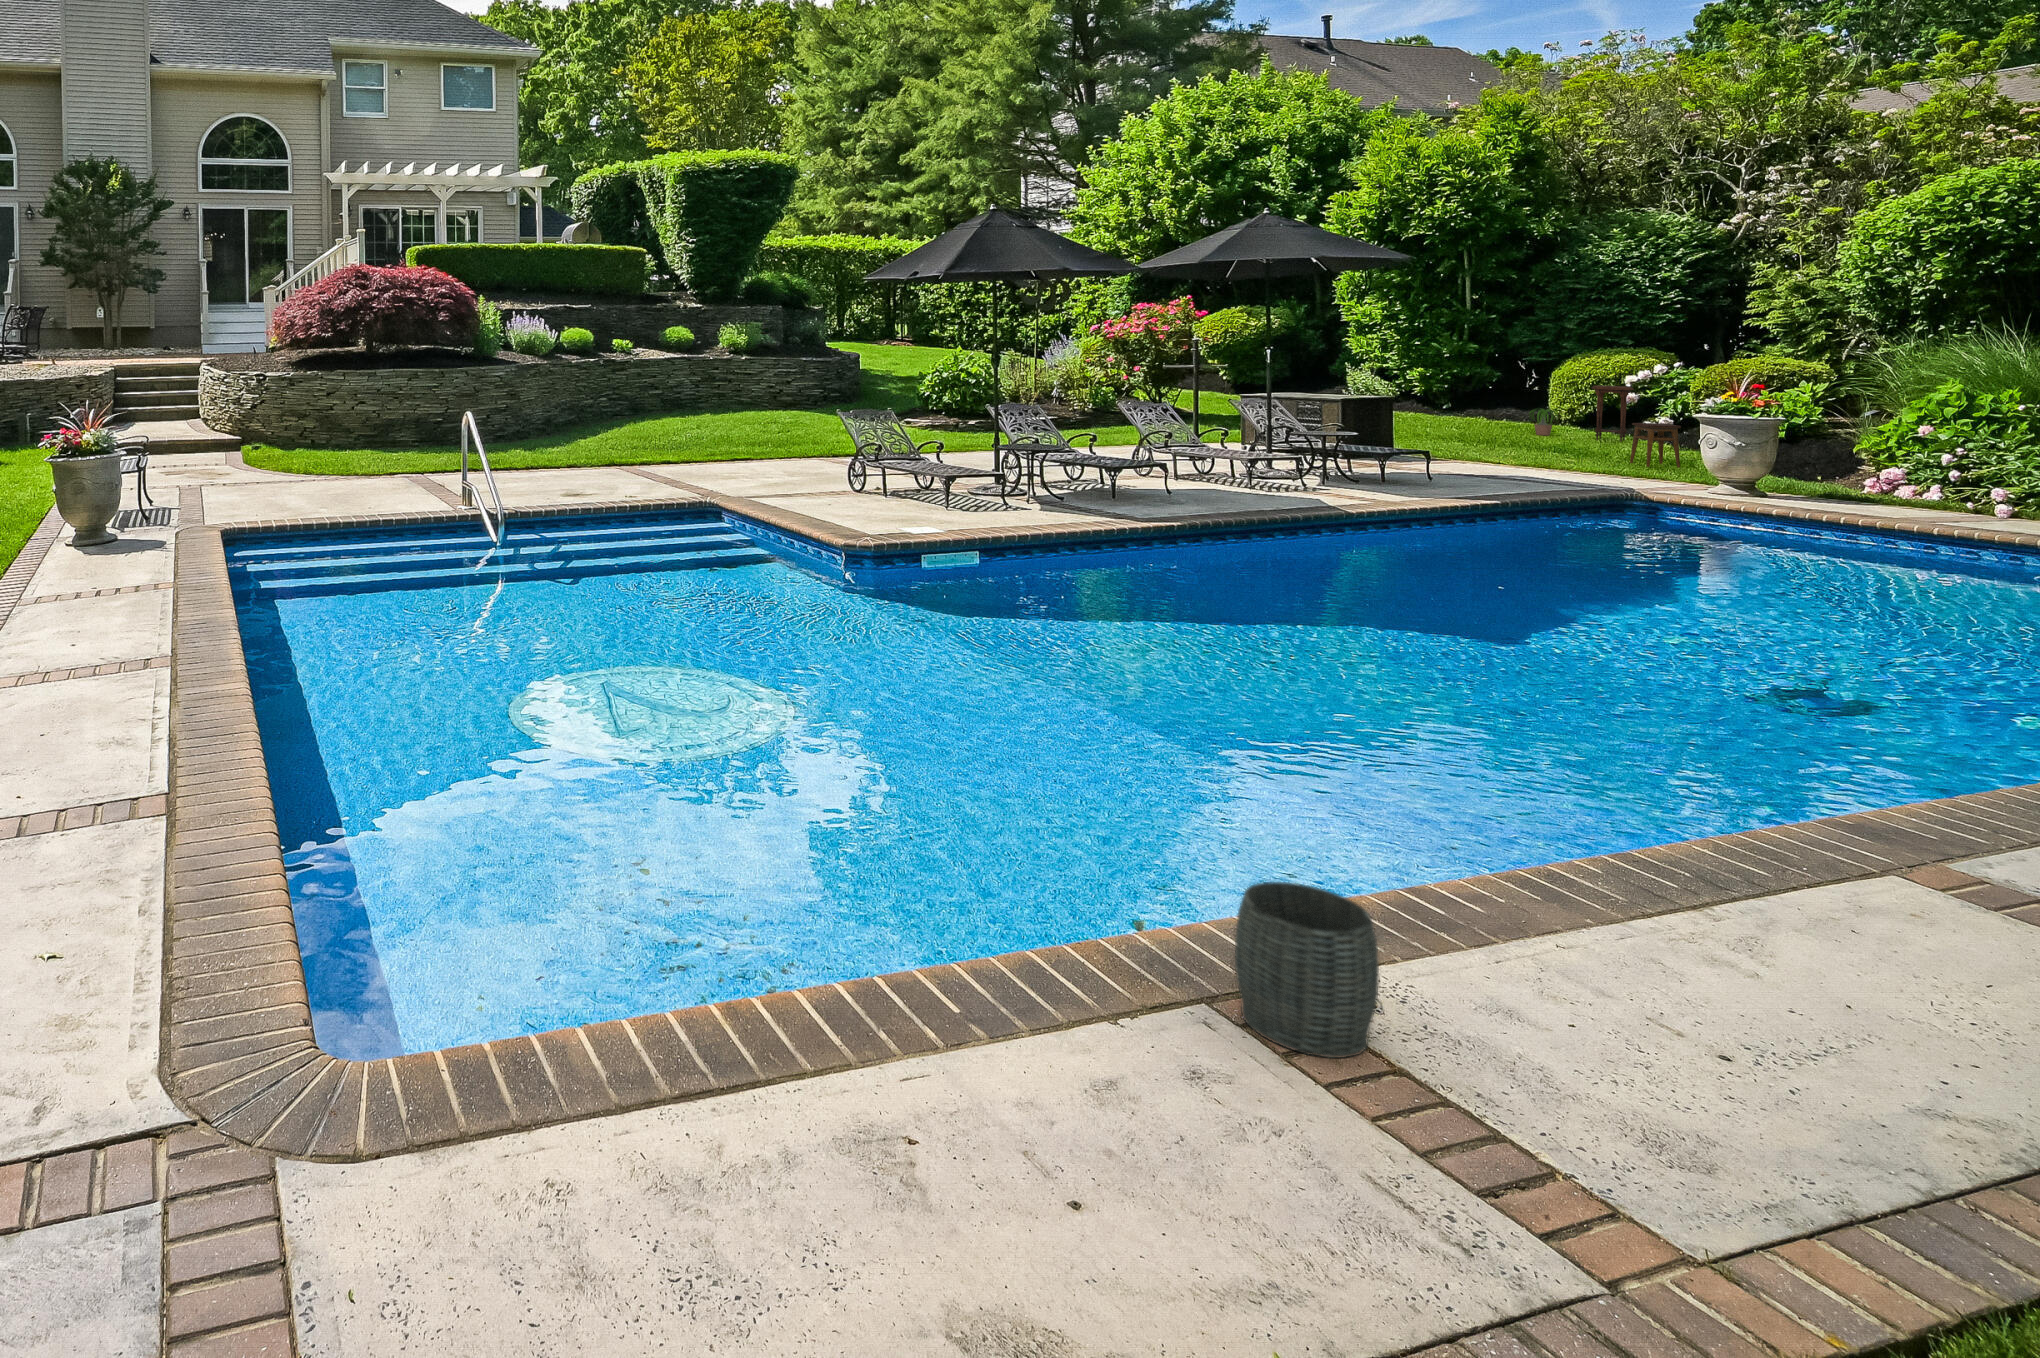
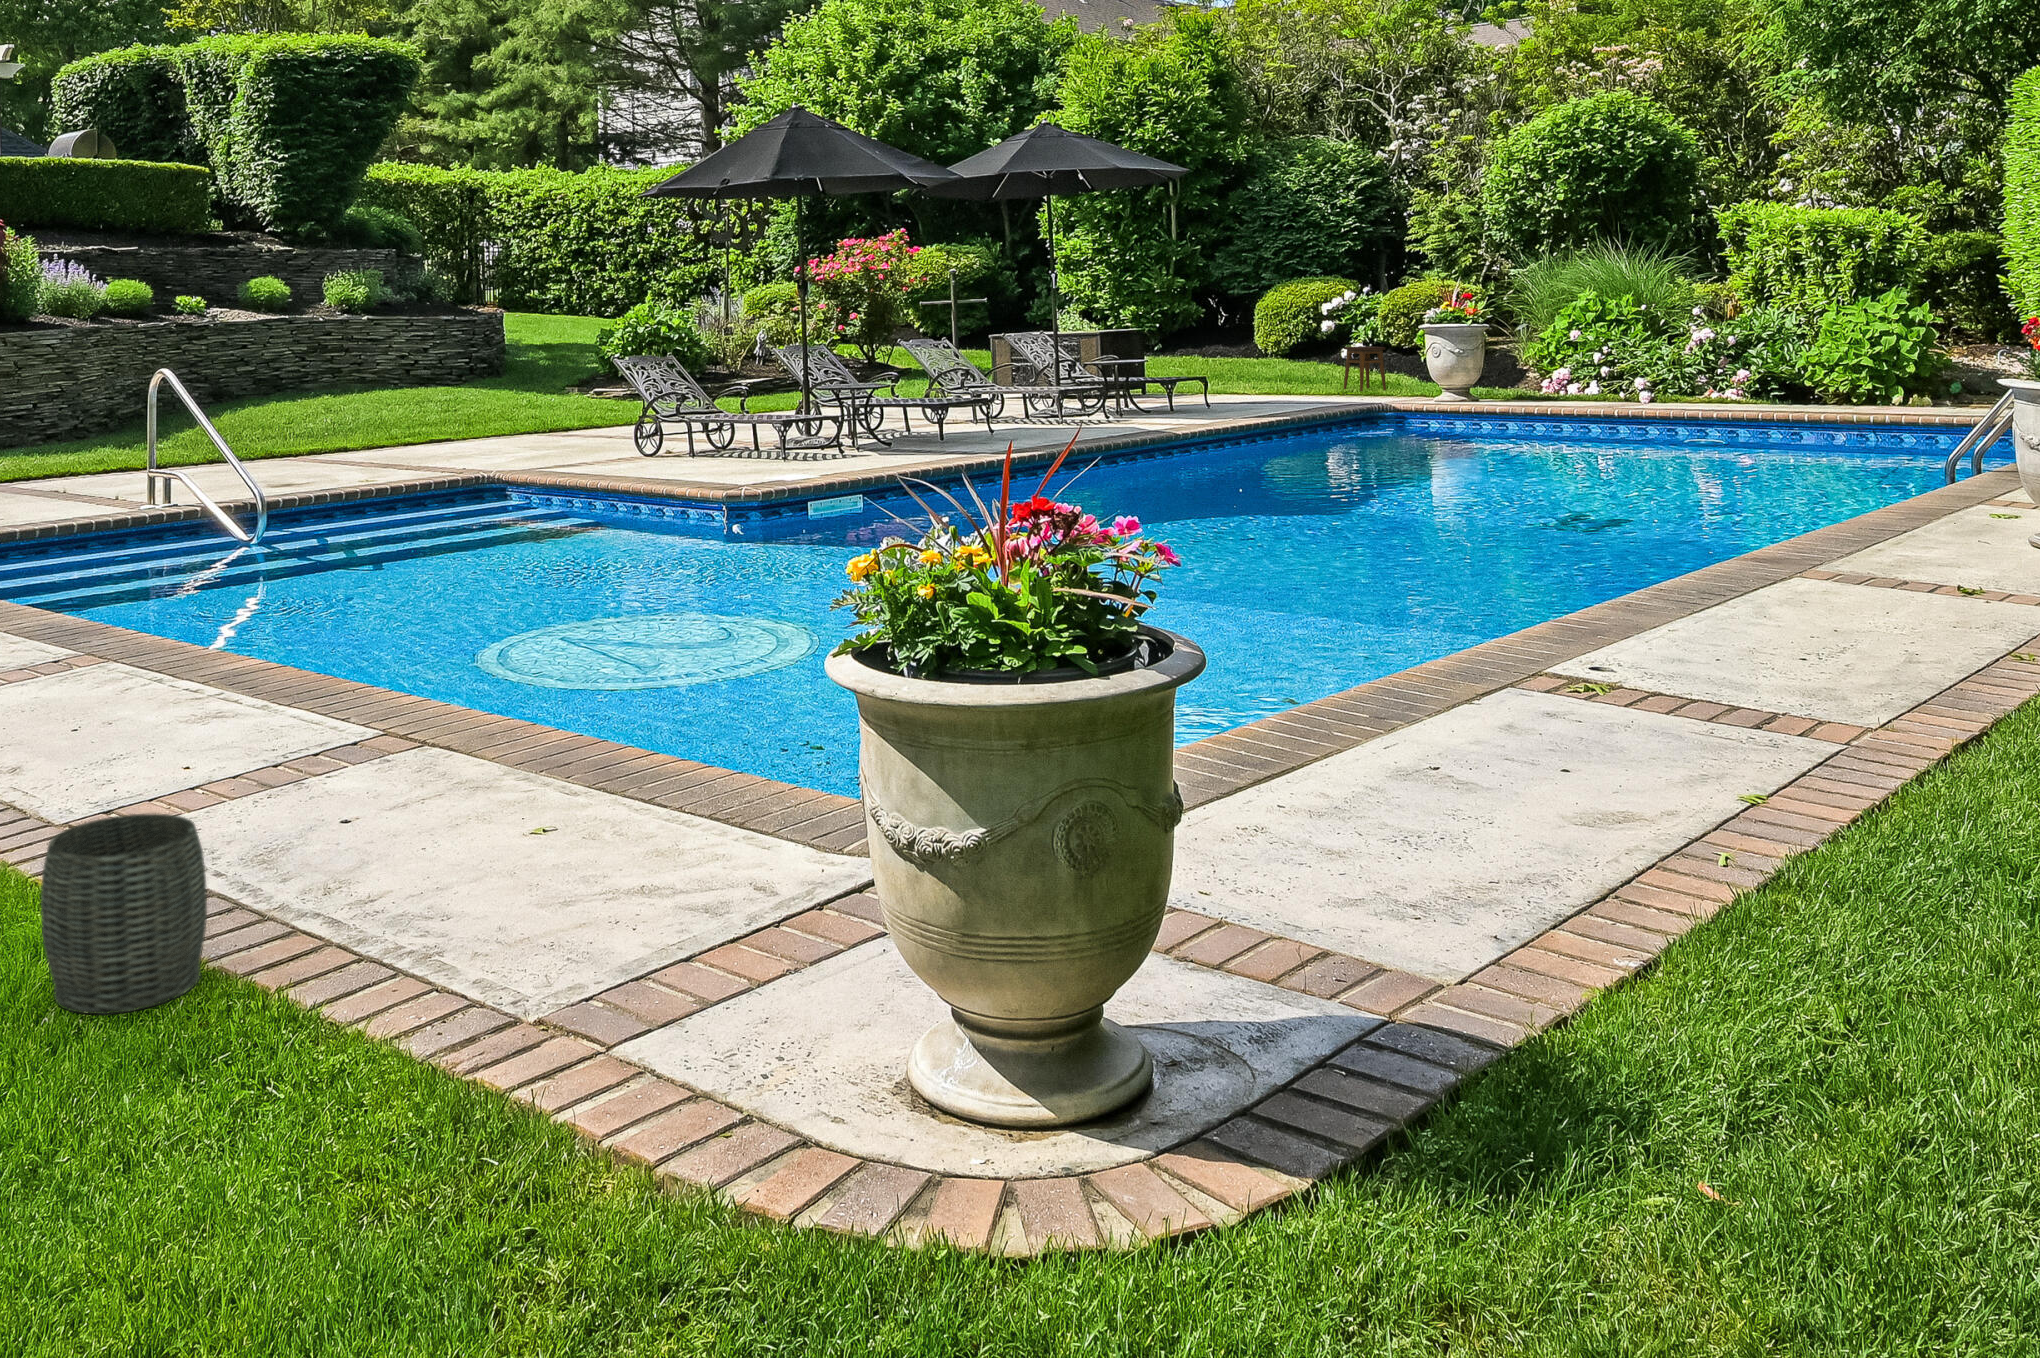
side table: present [1592,385,1634,442] -> none [1294,313,1329,371]
potted plant: present [1529,408,1558,435] -> none [1236,340,1271,369]
woven basket: present [1235,882,1379,1058] -> present [41,814,207,1014]

